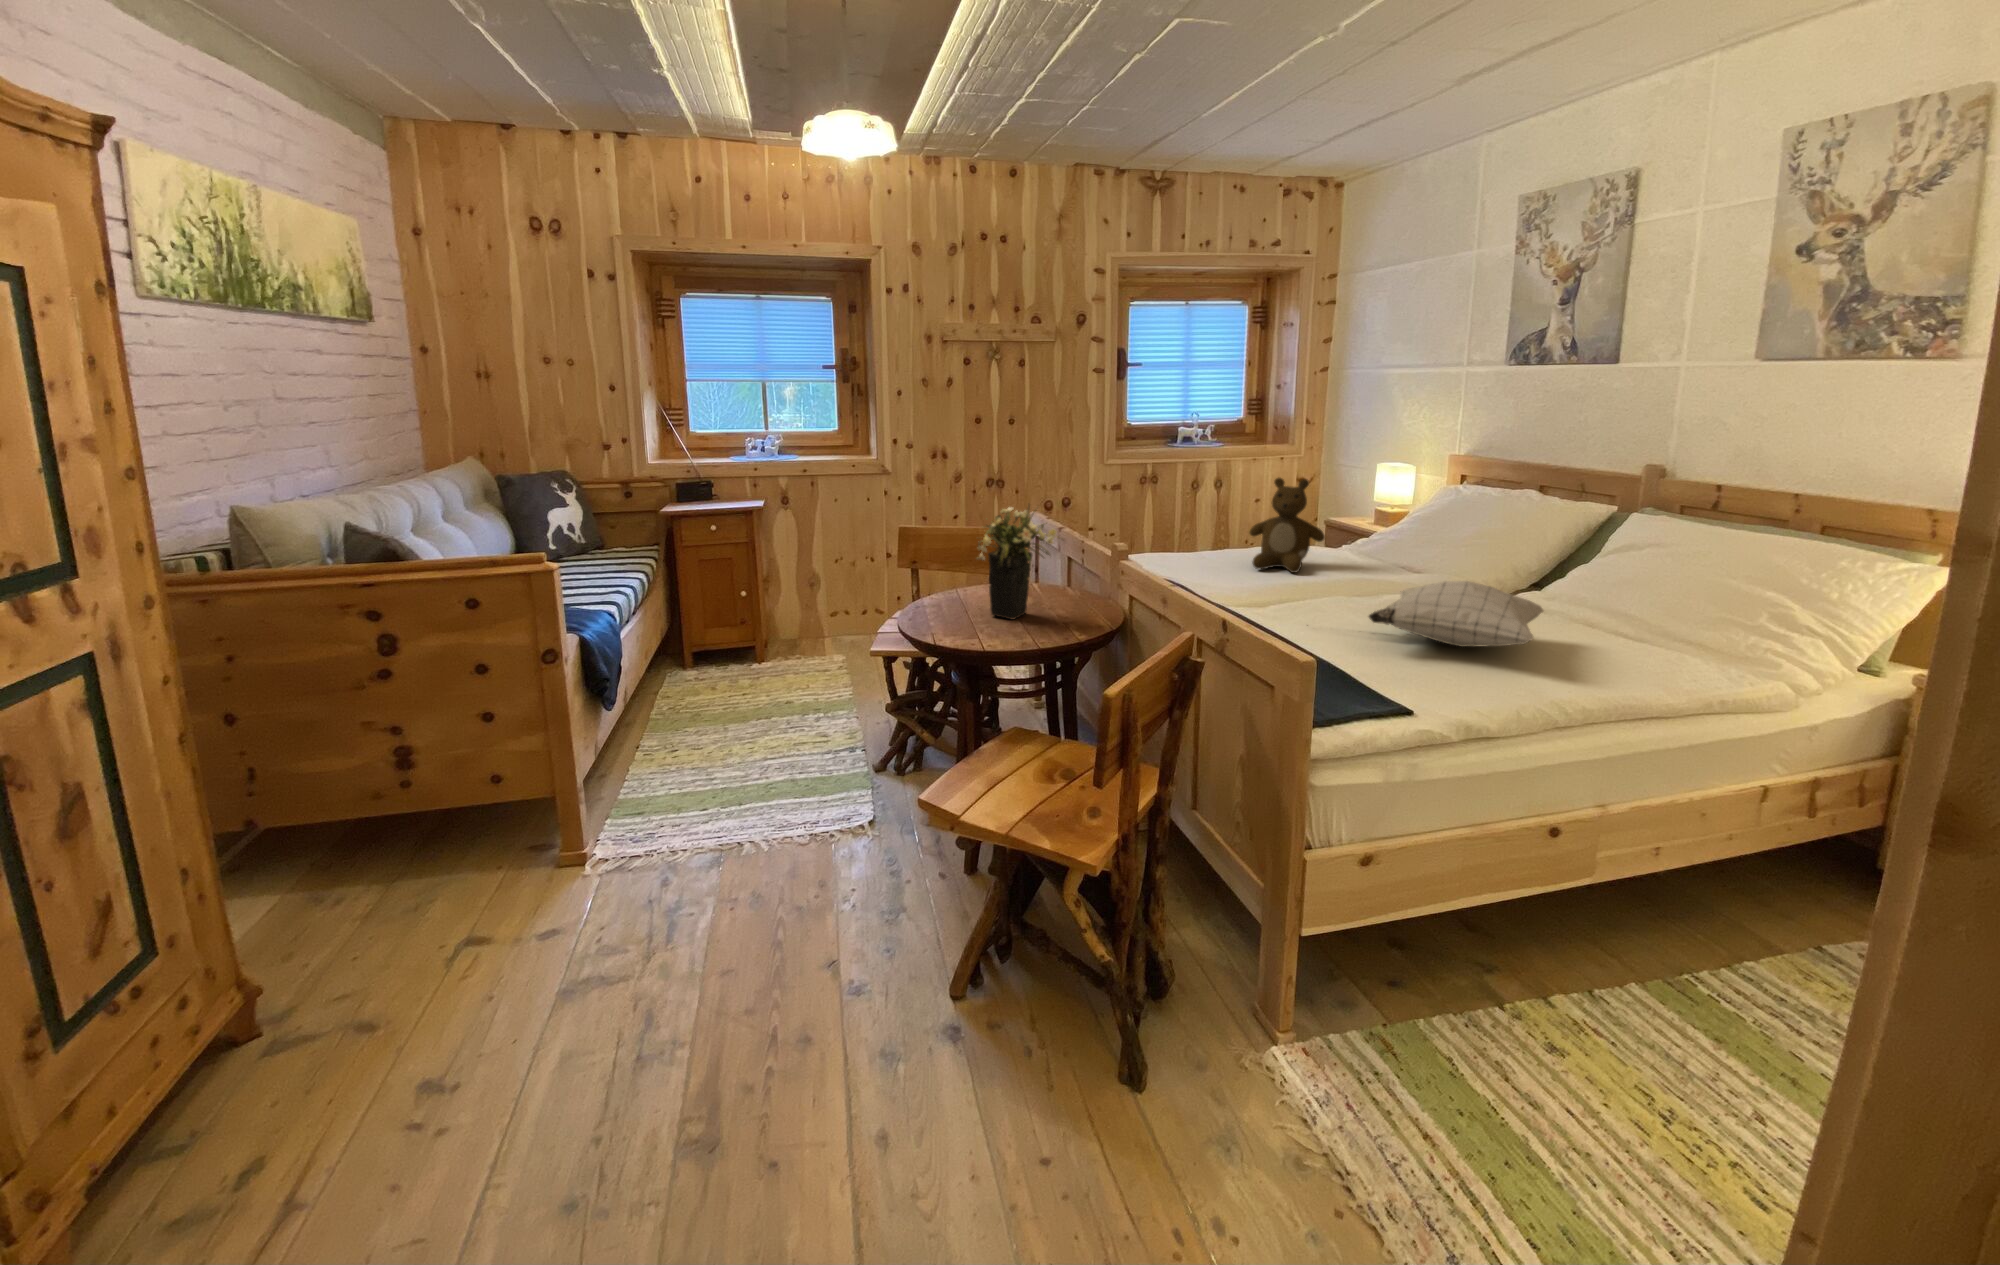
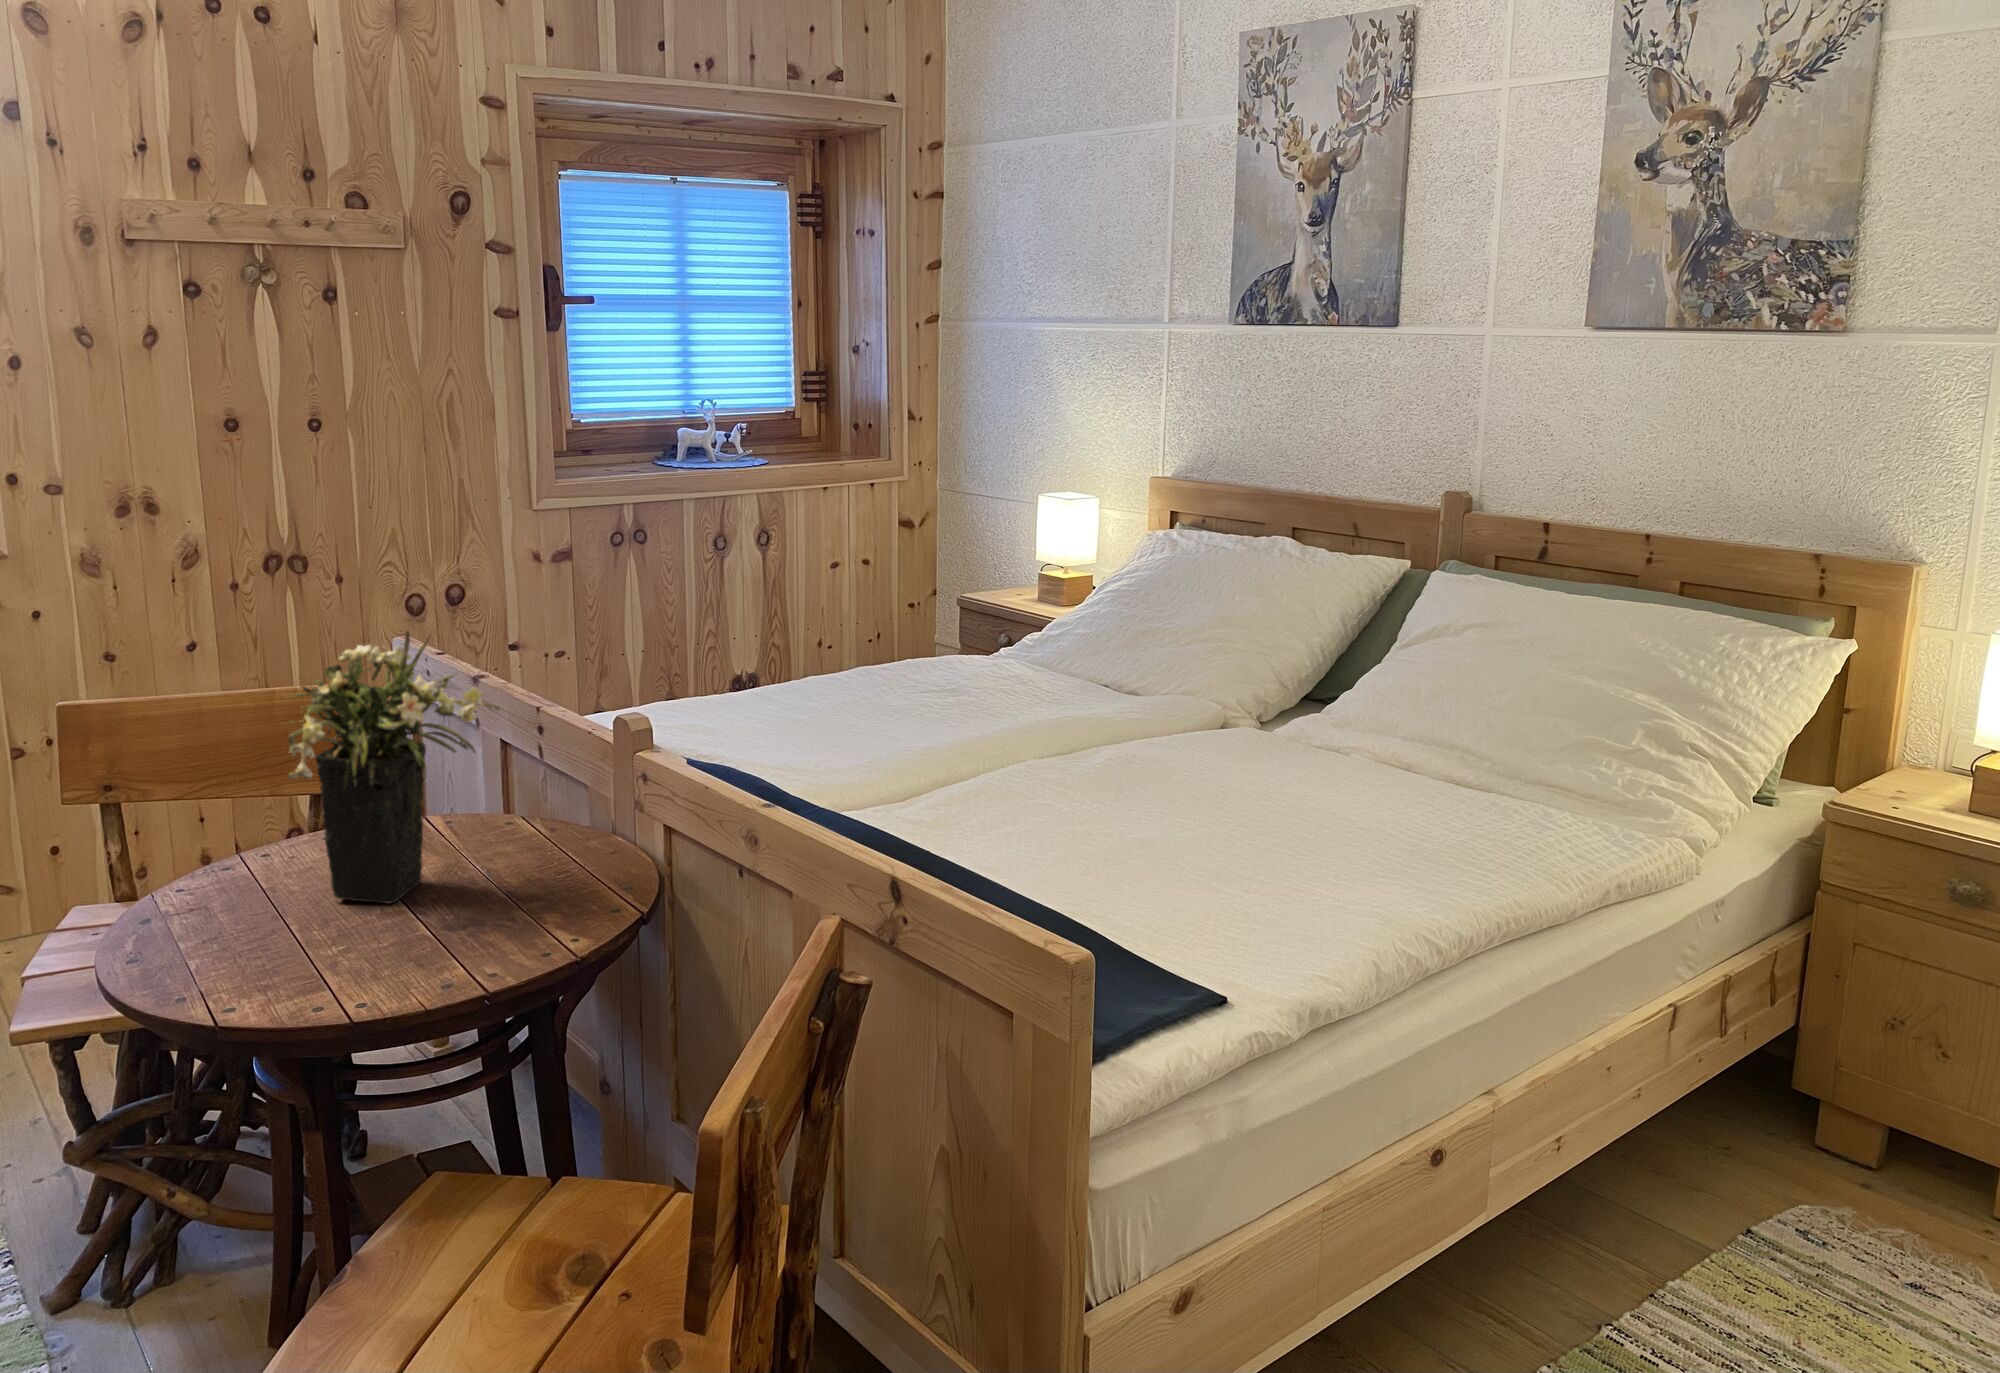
teddy bear: present [1250,478,1325,573] -> none [860,531,1000,715]
pillow: present [1369,581,1544,647] -> none [1130,722,1409,843]

